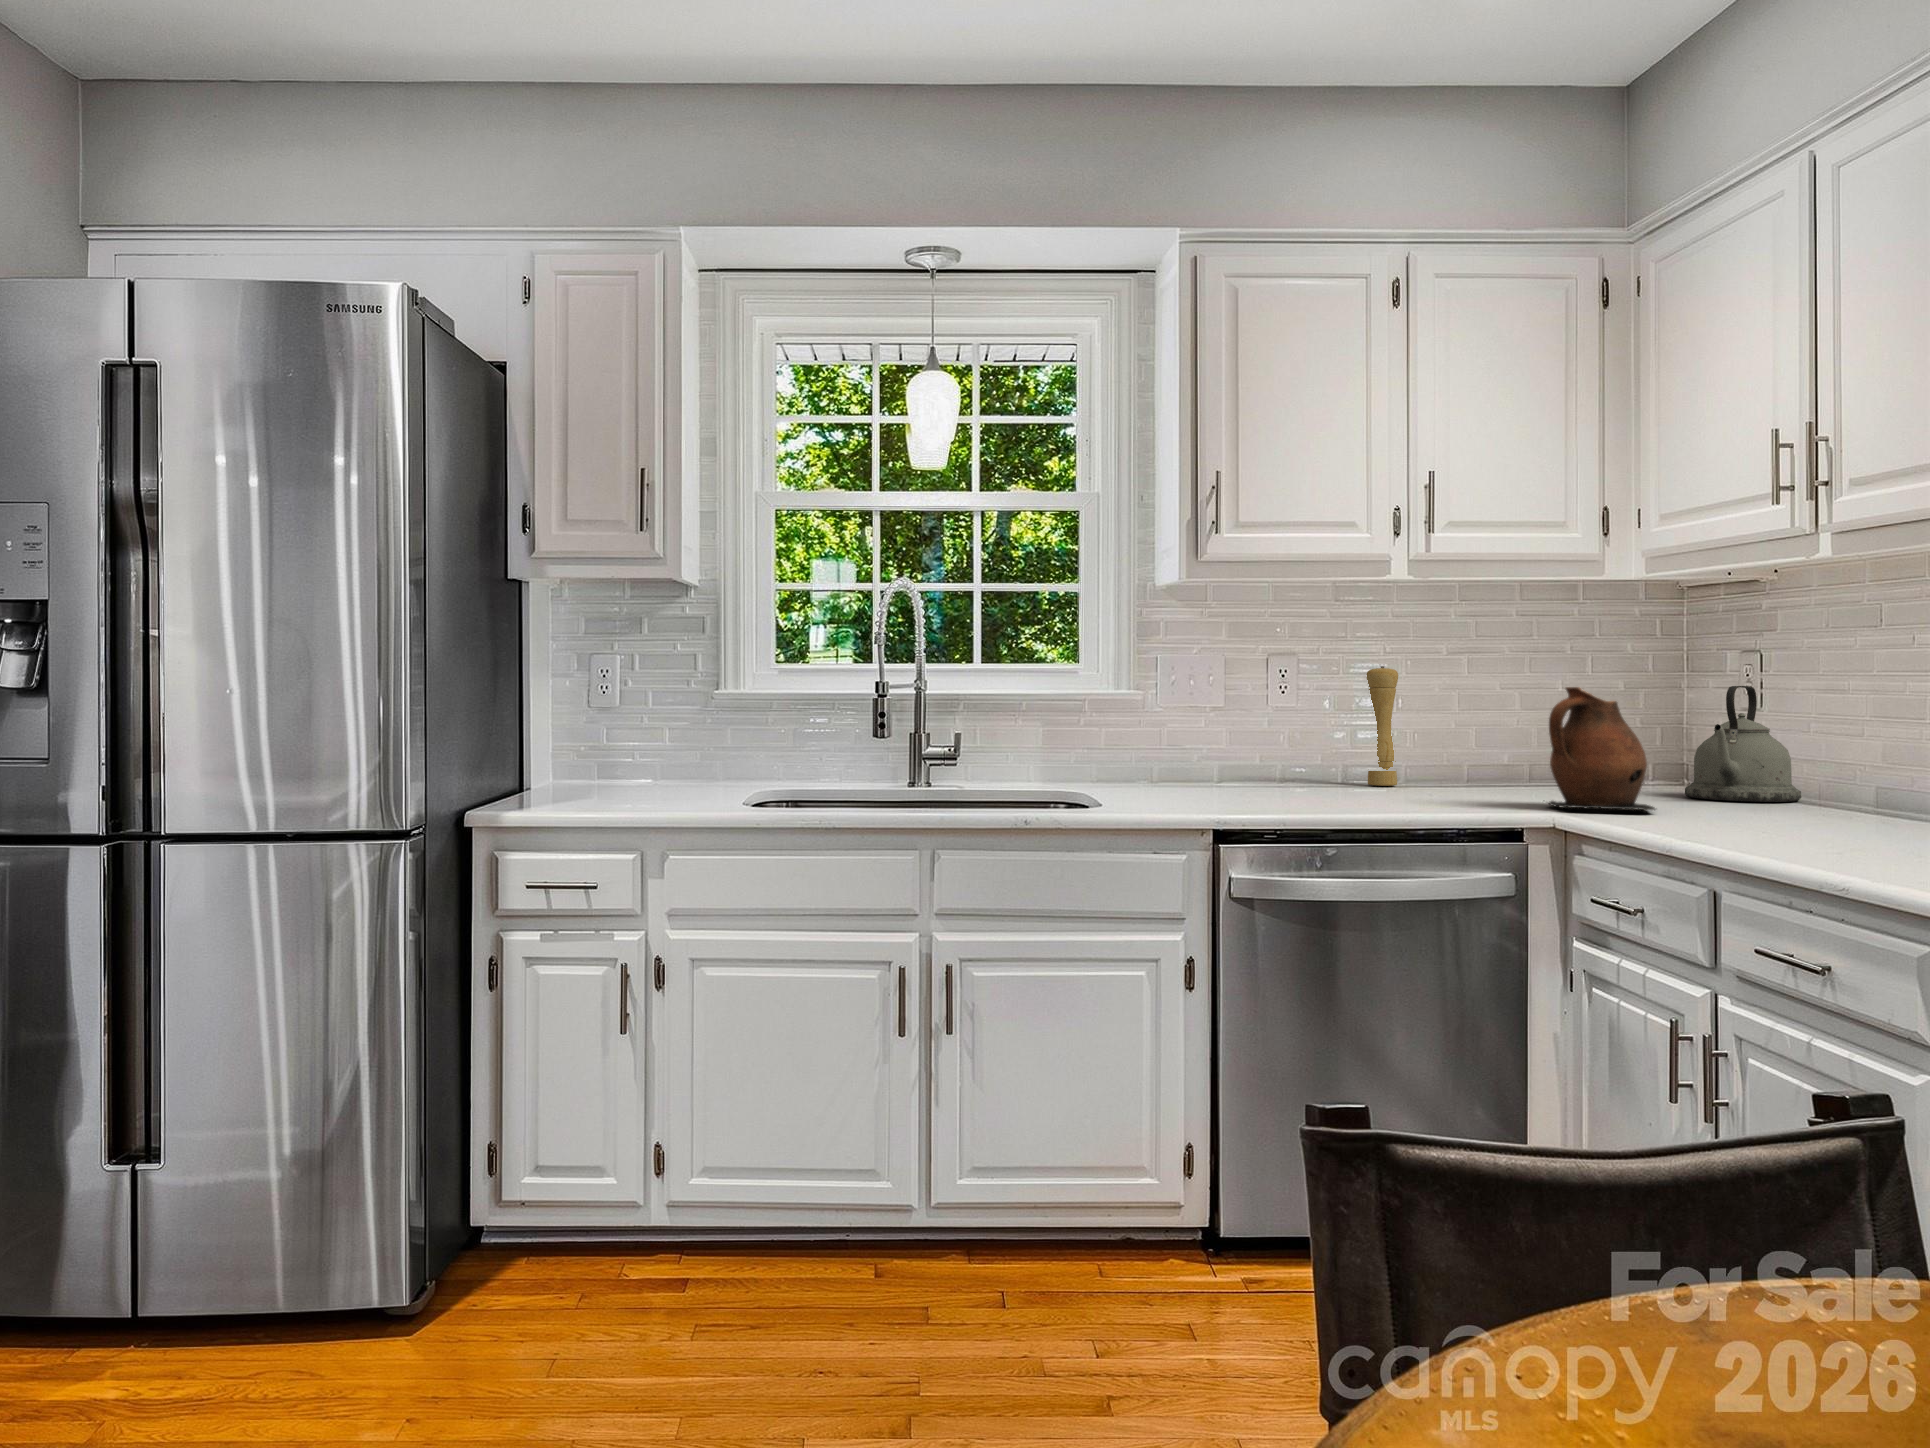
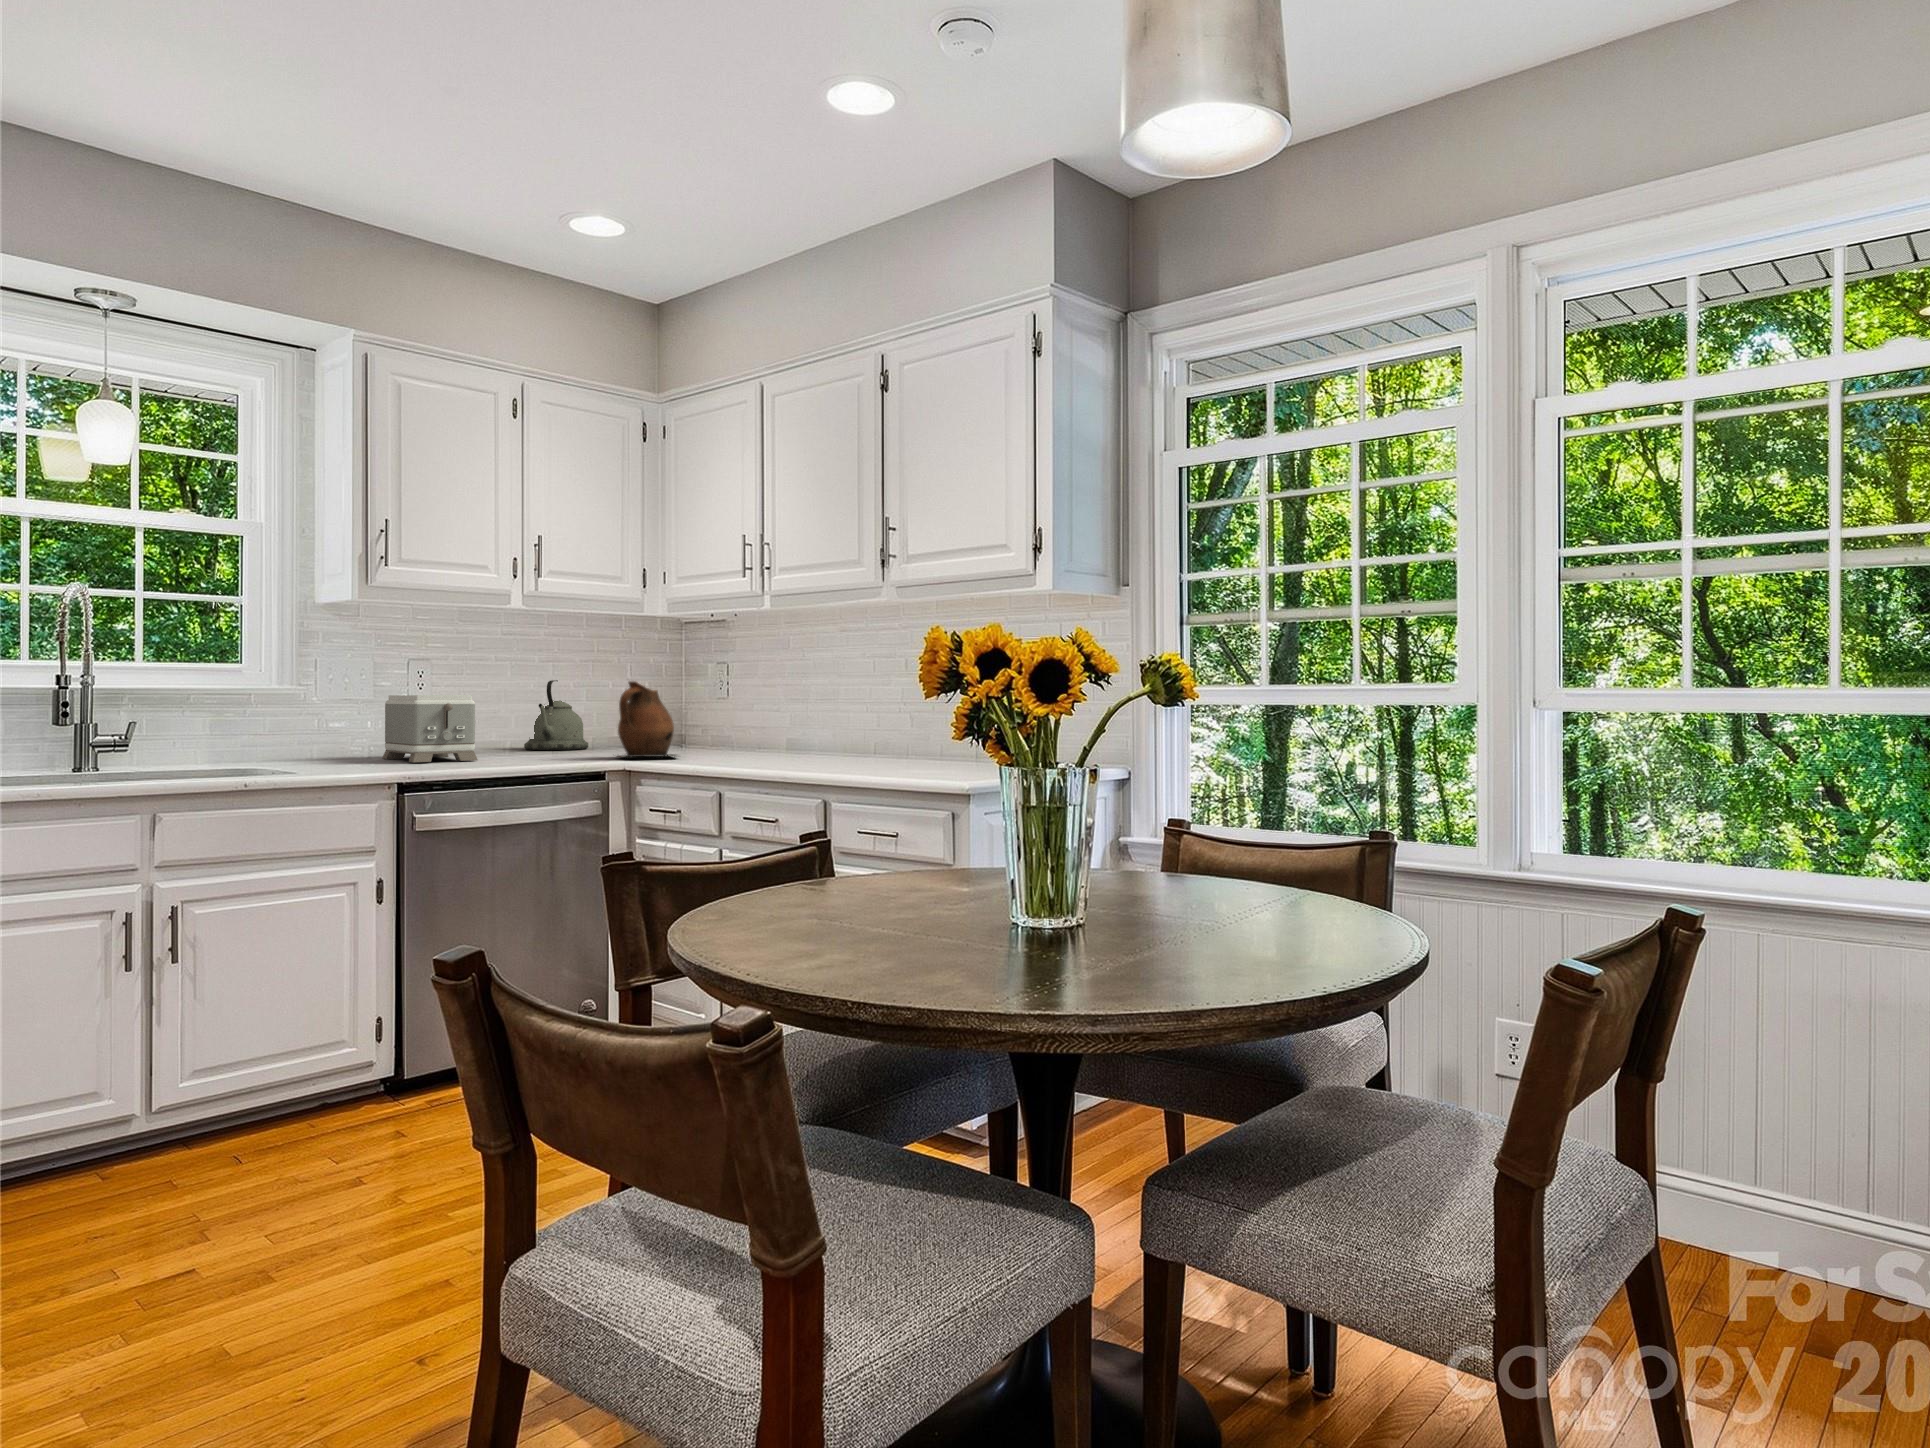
pepper mill: present [1367,666,1398,786] -> none [480,666,503,752]
kettle: present [1685,686,1801,802] -> present [524,680,588,750]
toaster: none [1236,706,1344,798] -> present [382,695,478,762]

